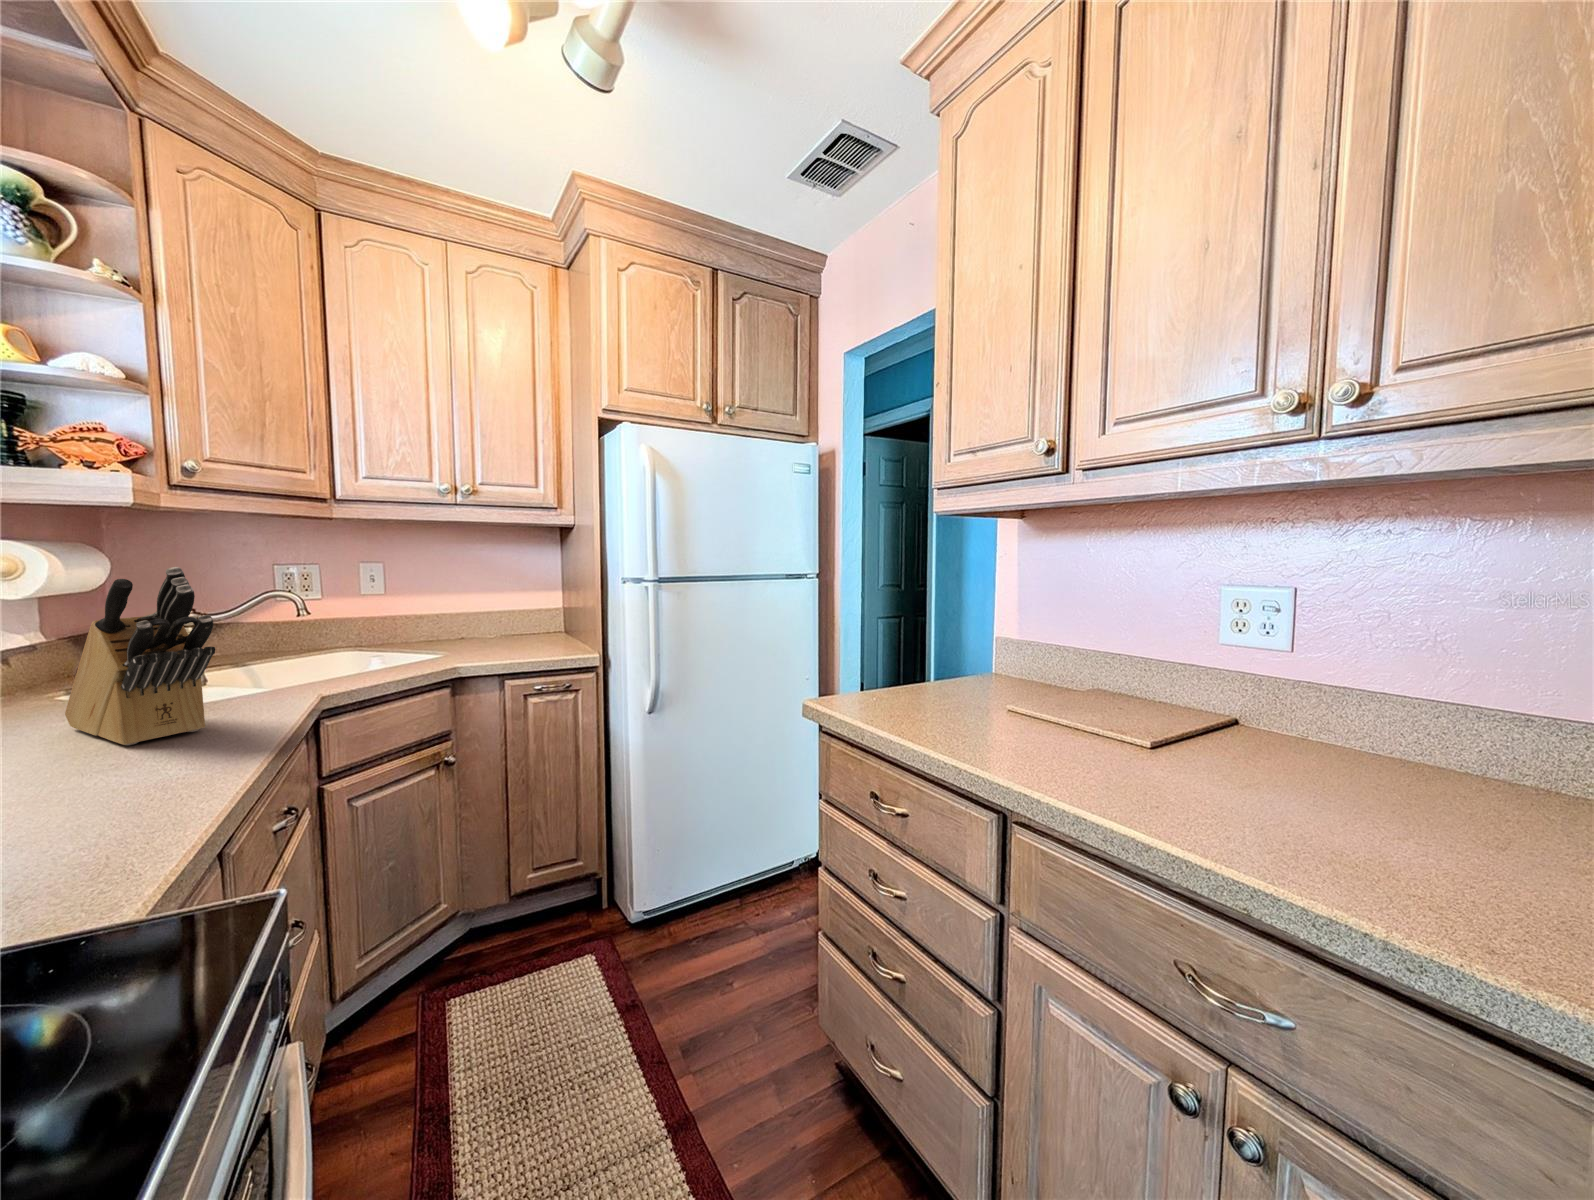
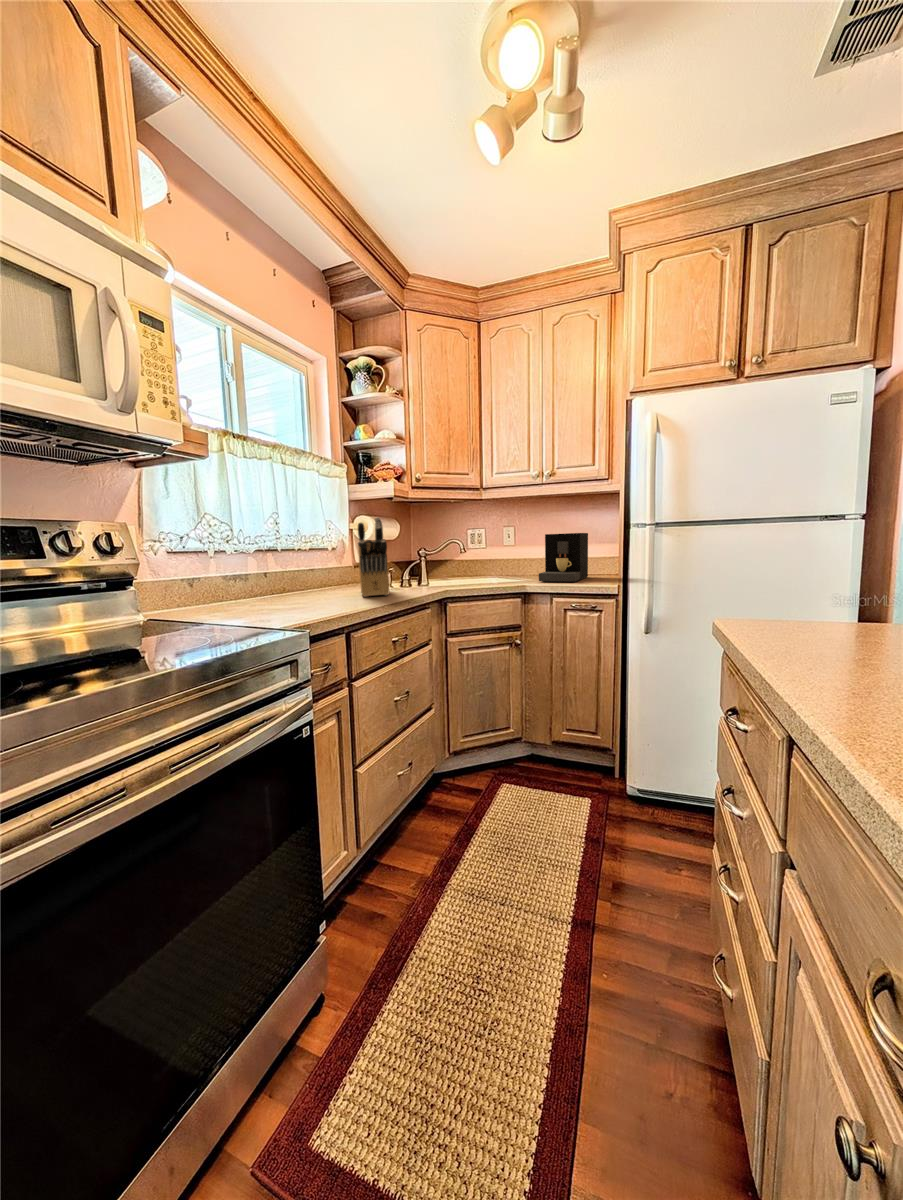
coffee maker: none [471,578,532,656] -> present [539,533,588,581]

